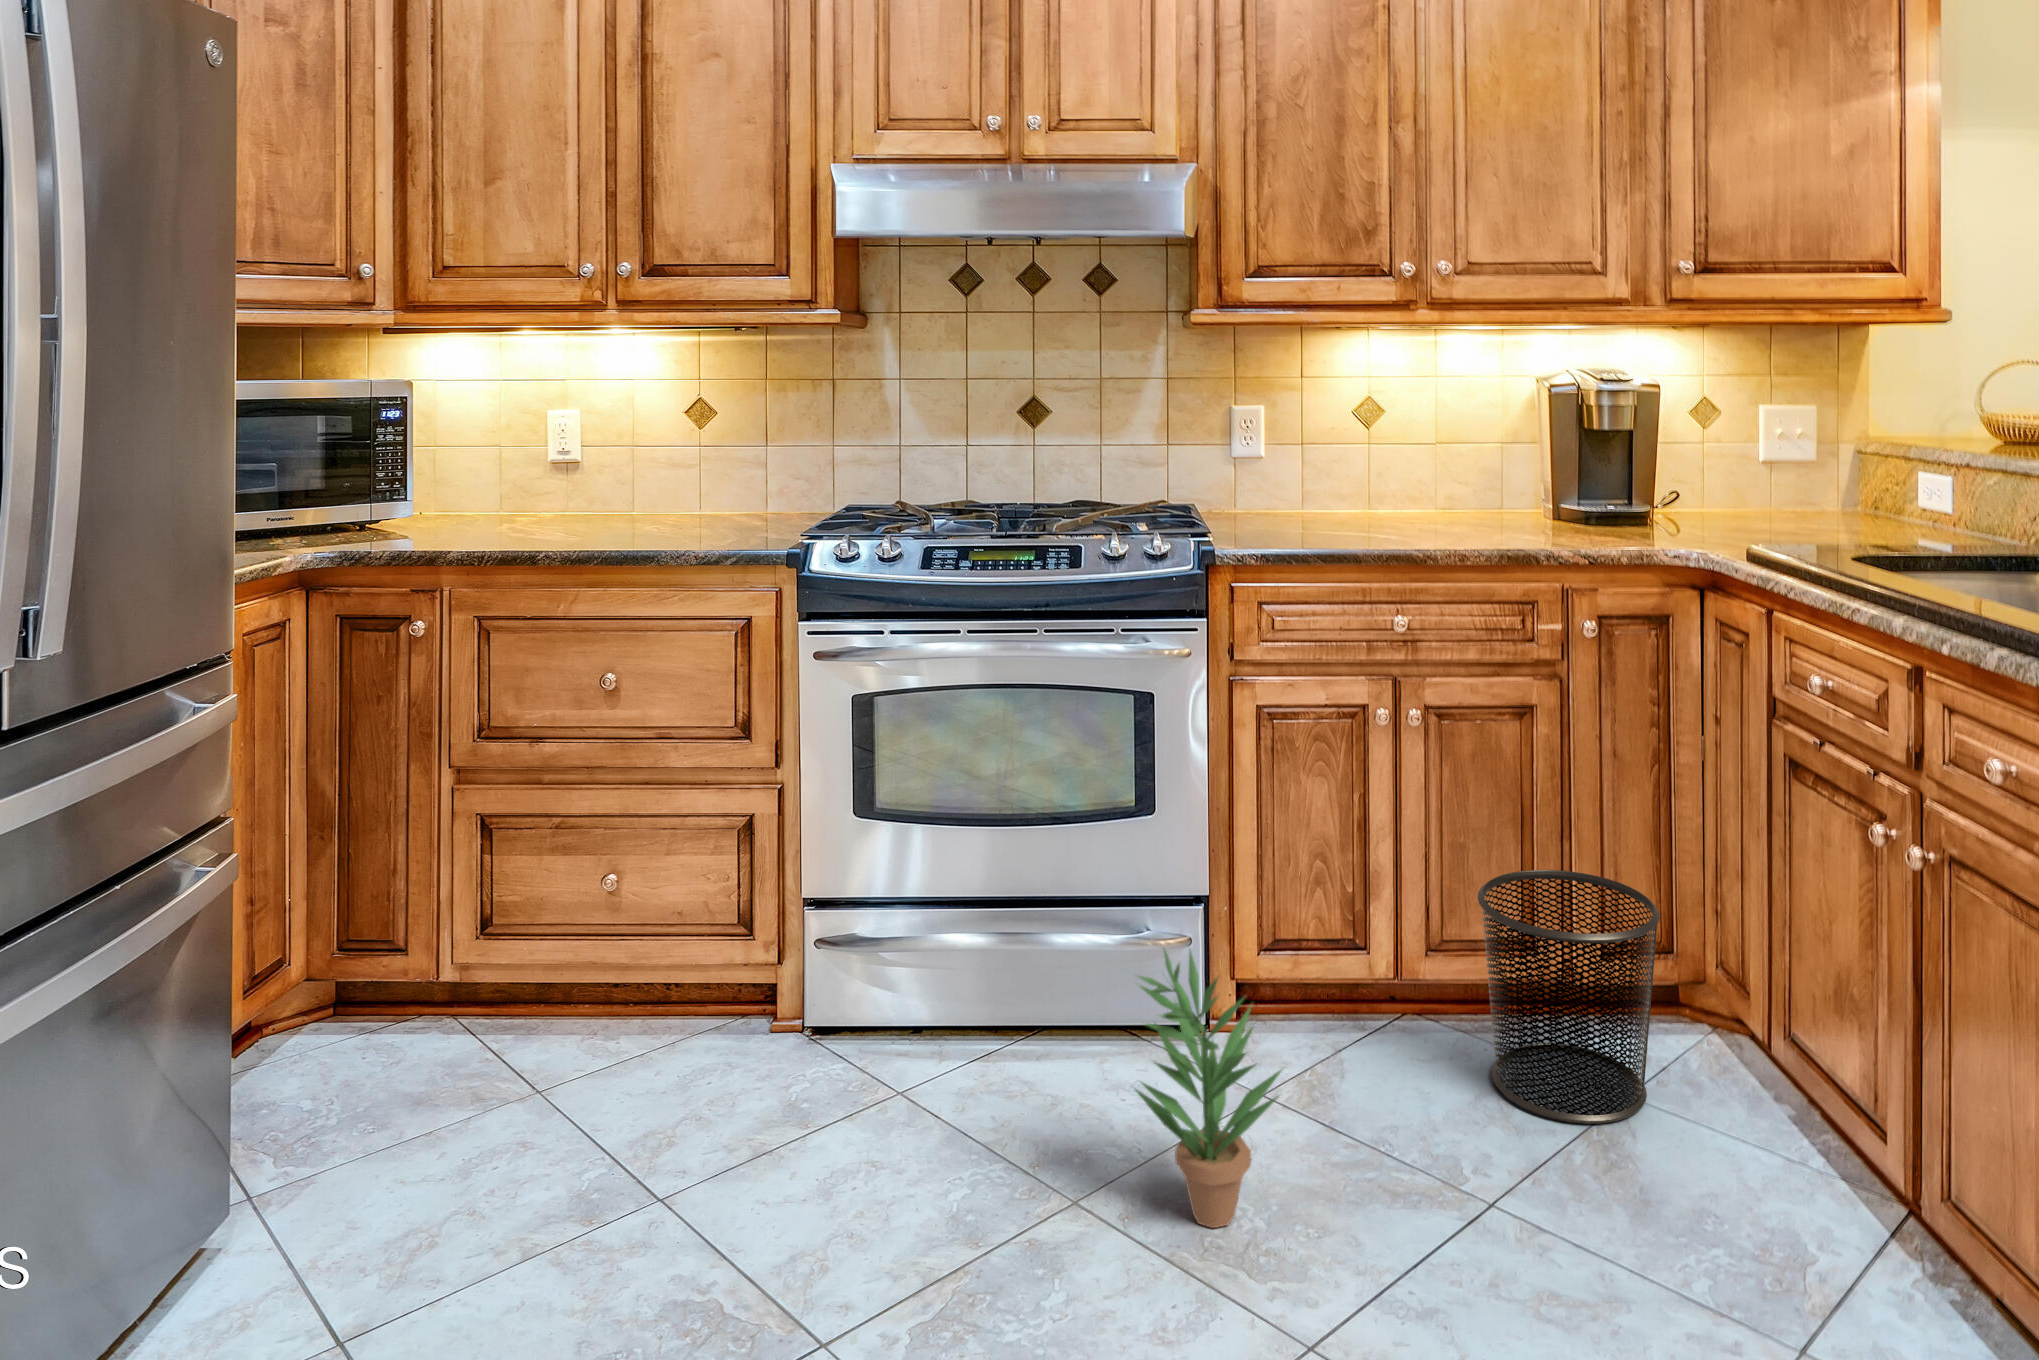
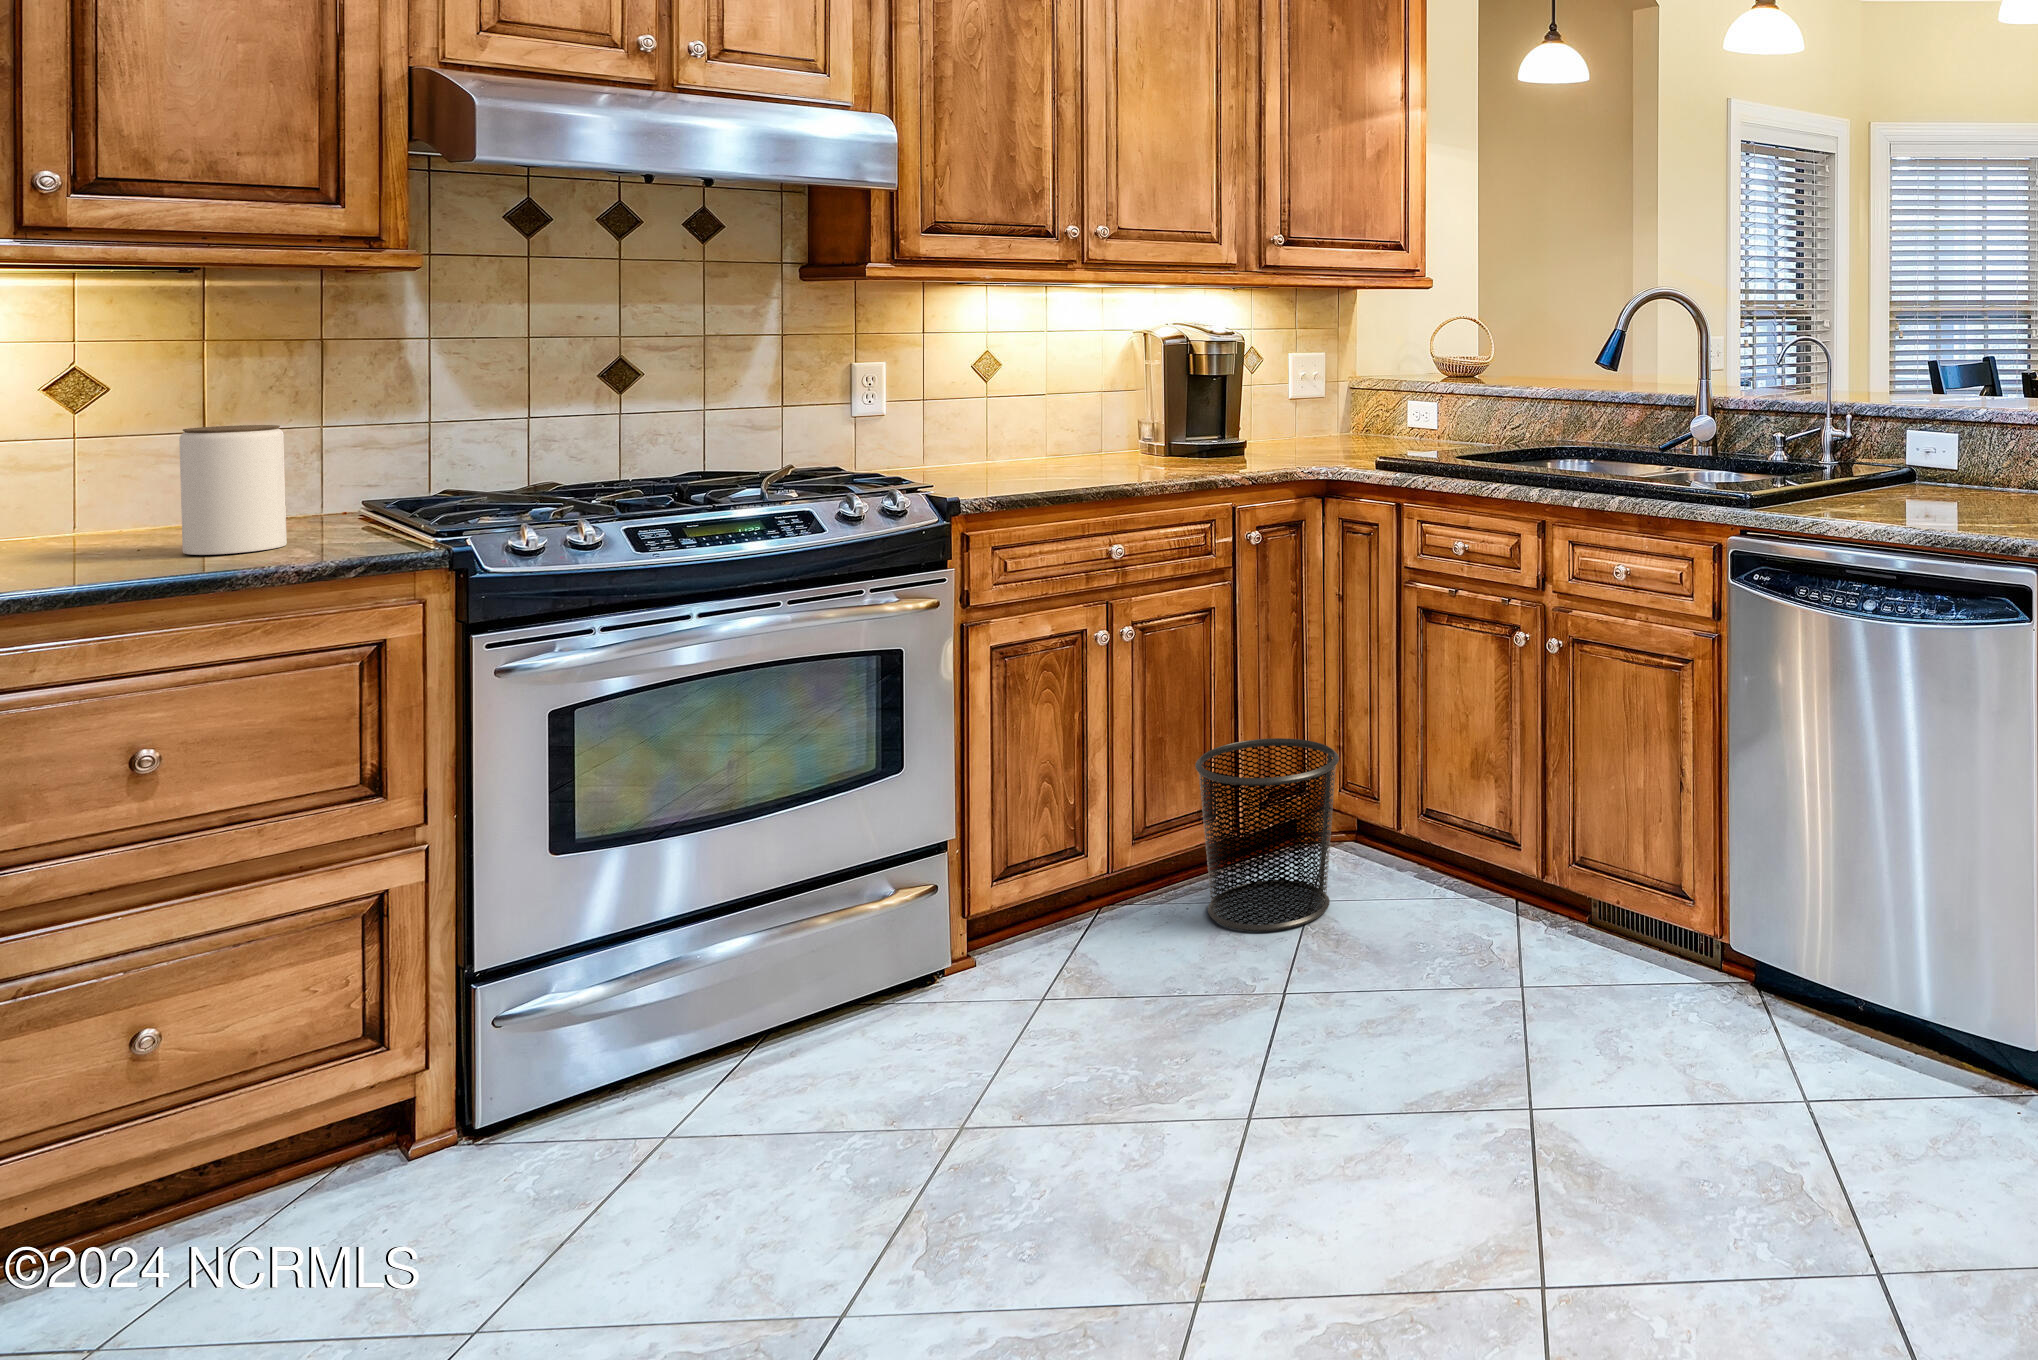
jar: none [667,444,728,538] -> present [179,425,287,555]
potted plant: present [1135,951,1282,1228] -> none [1025,853,1155,1092]

